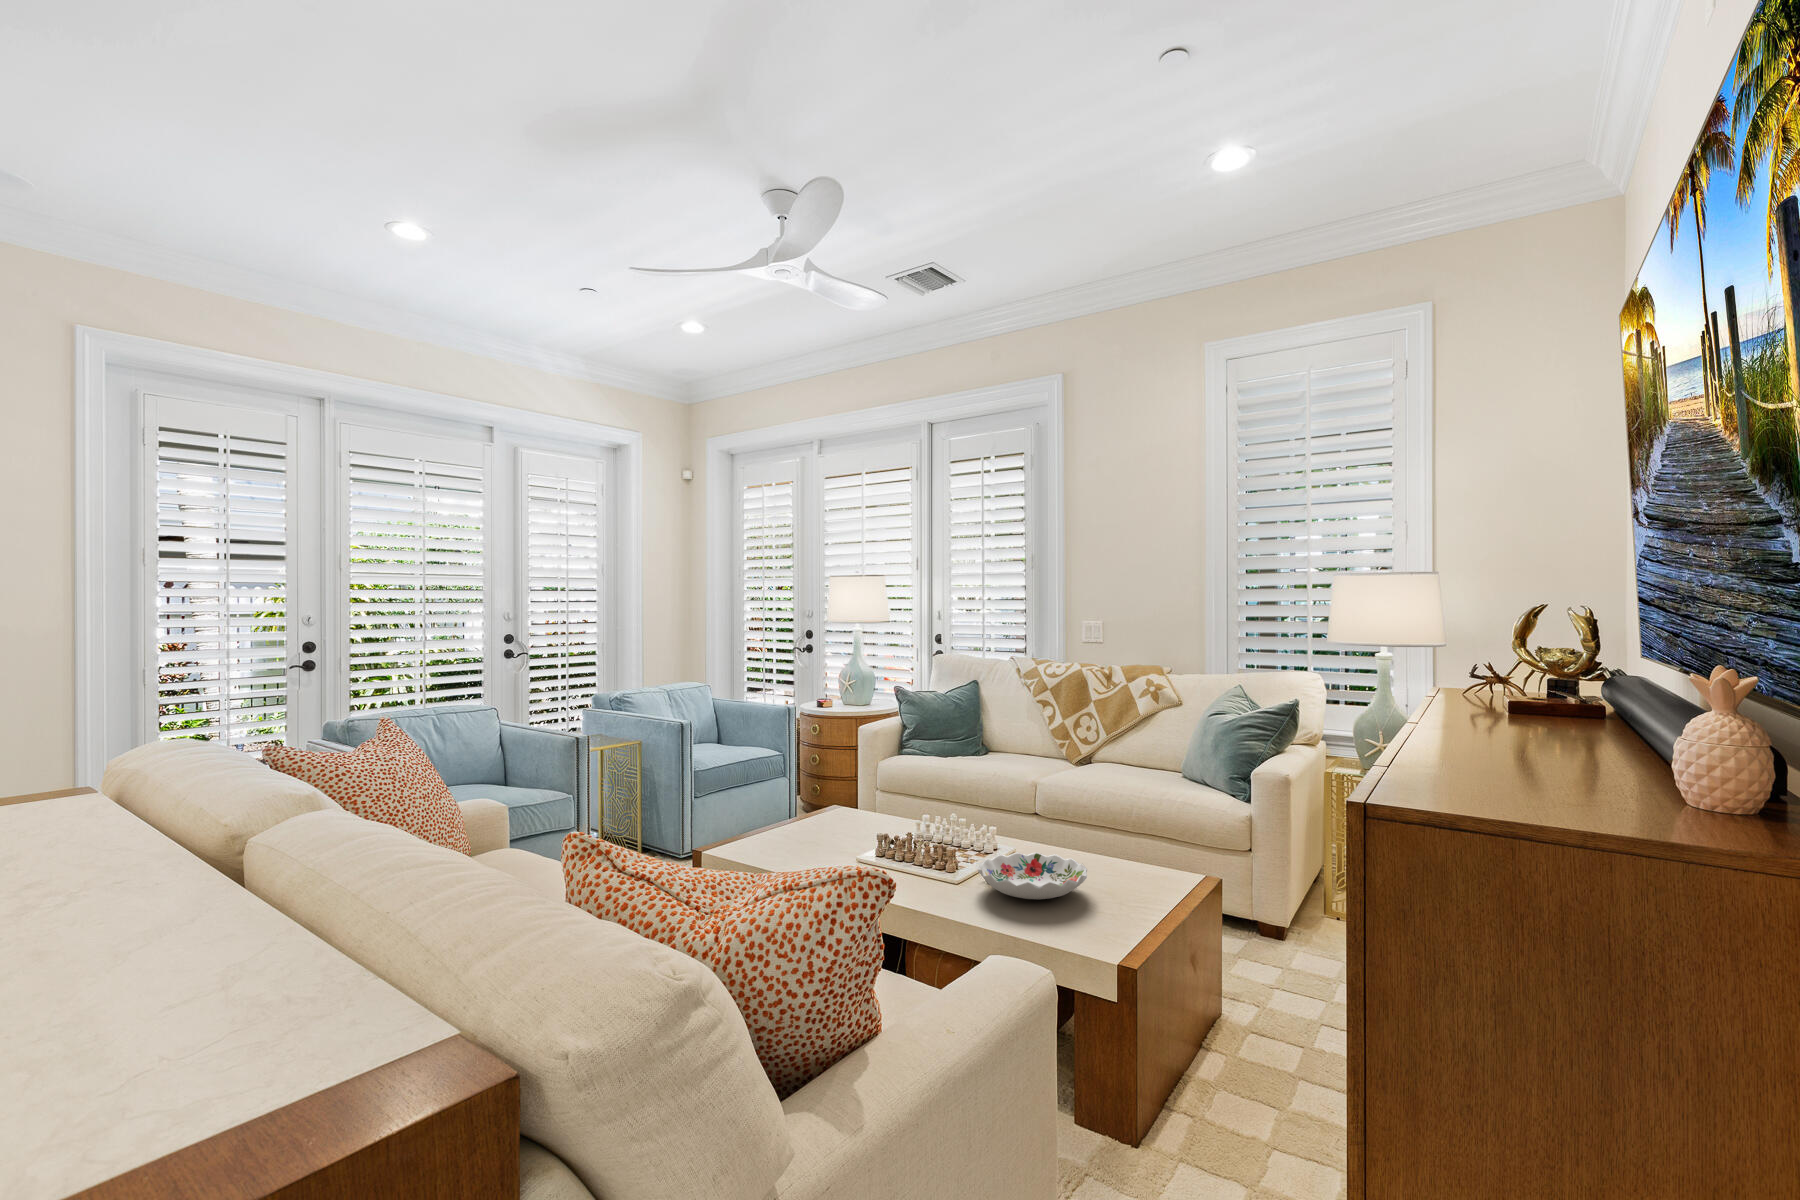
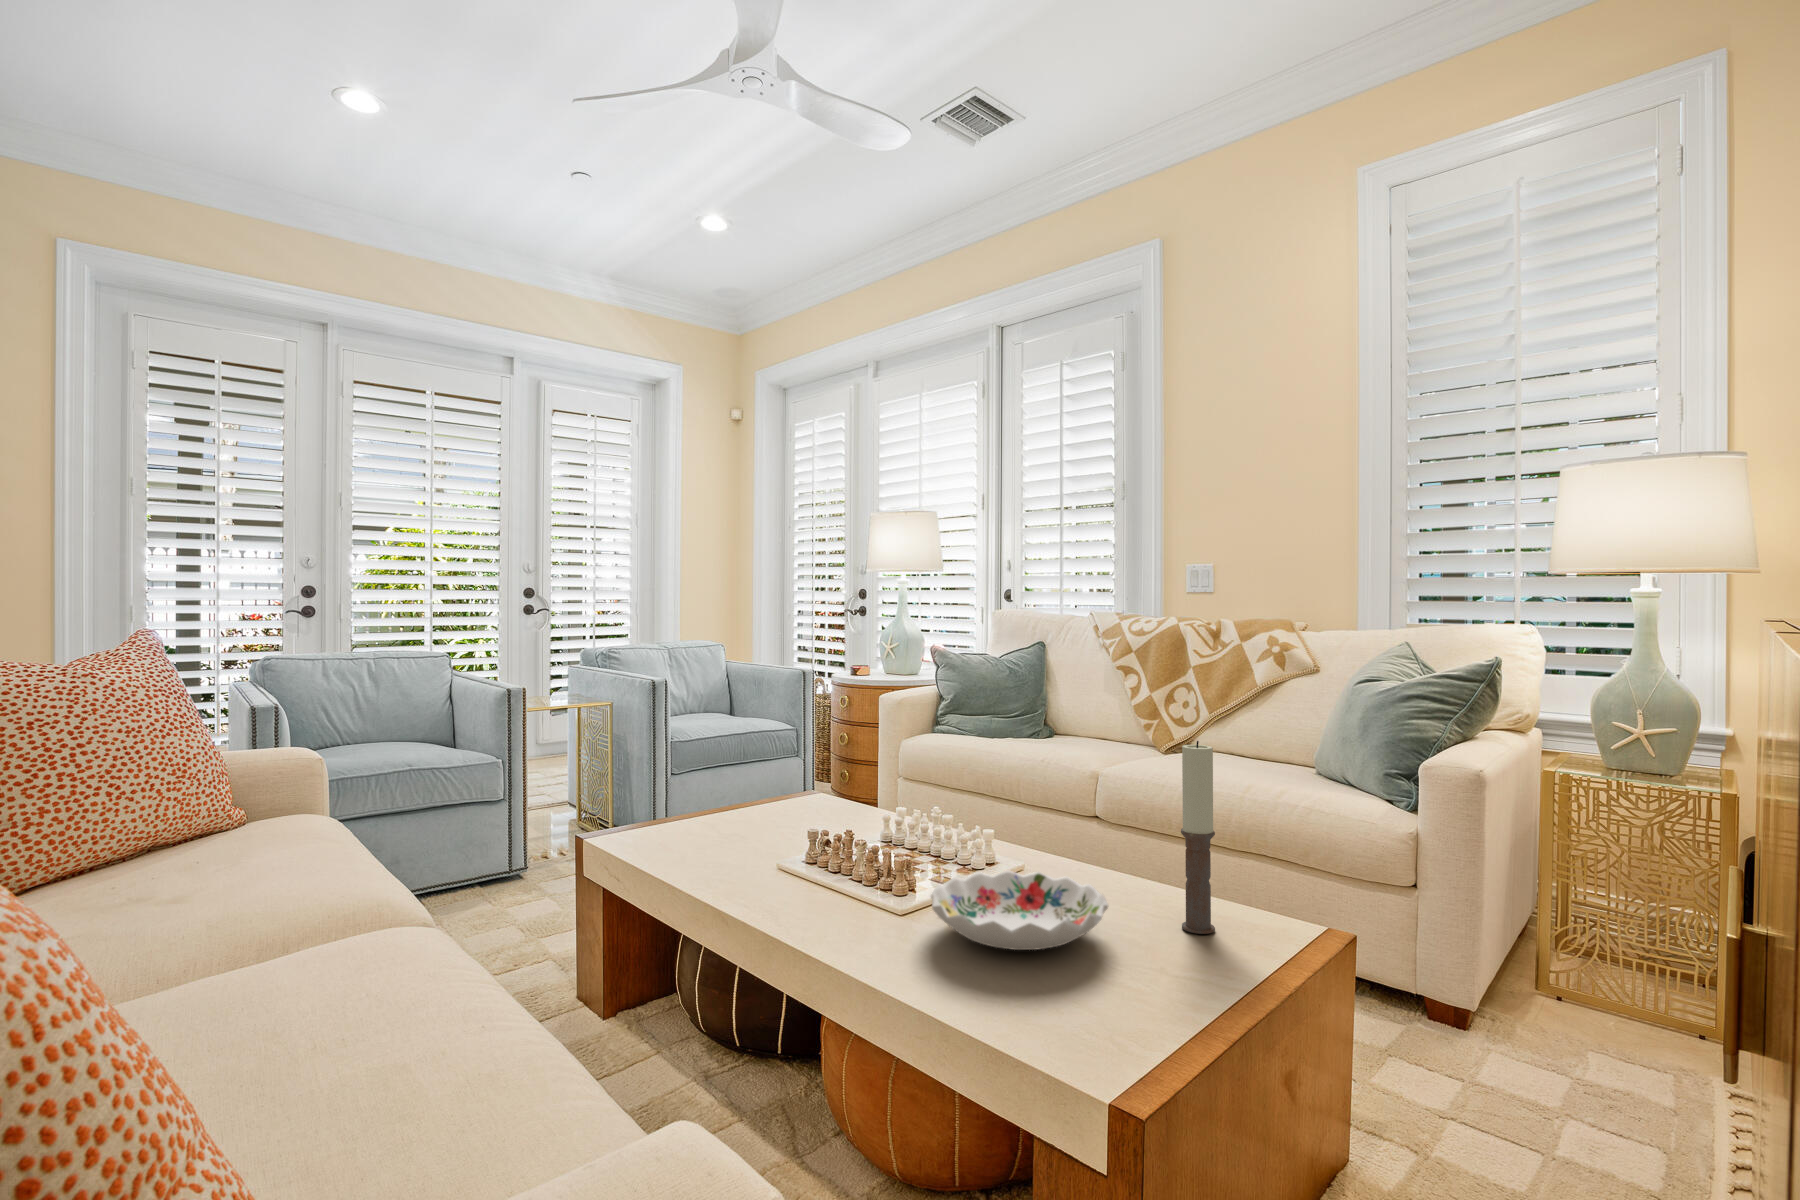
candle: none [1126,768,1146,885] -> present [1181,741,1215,934]

